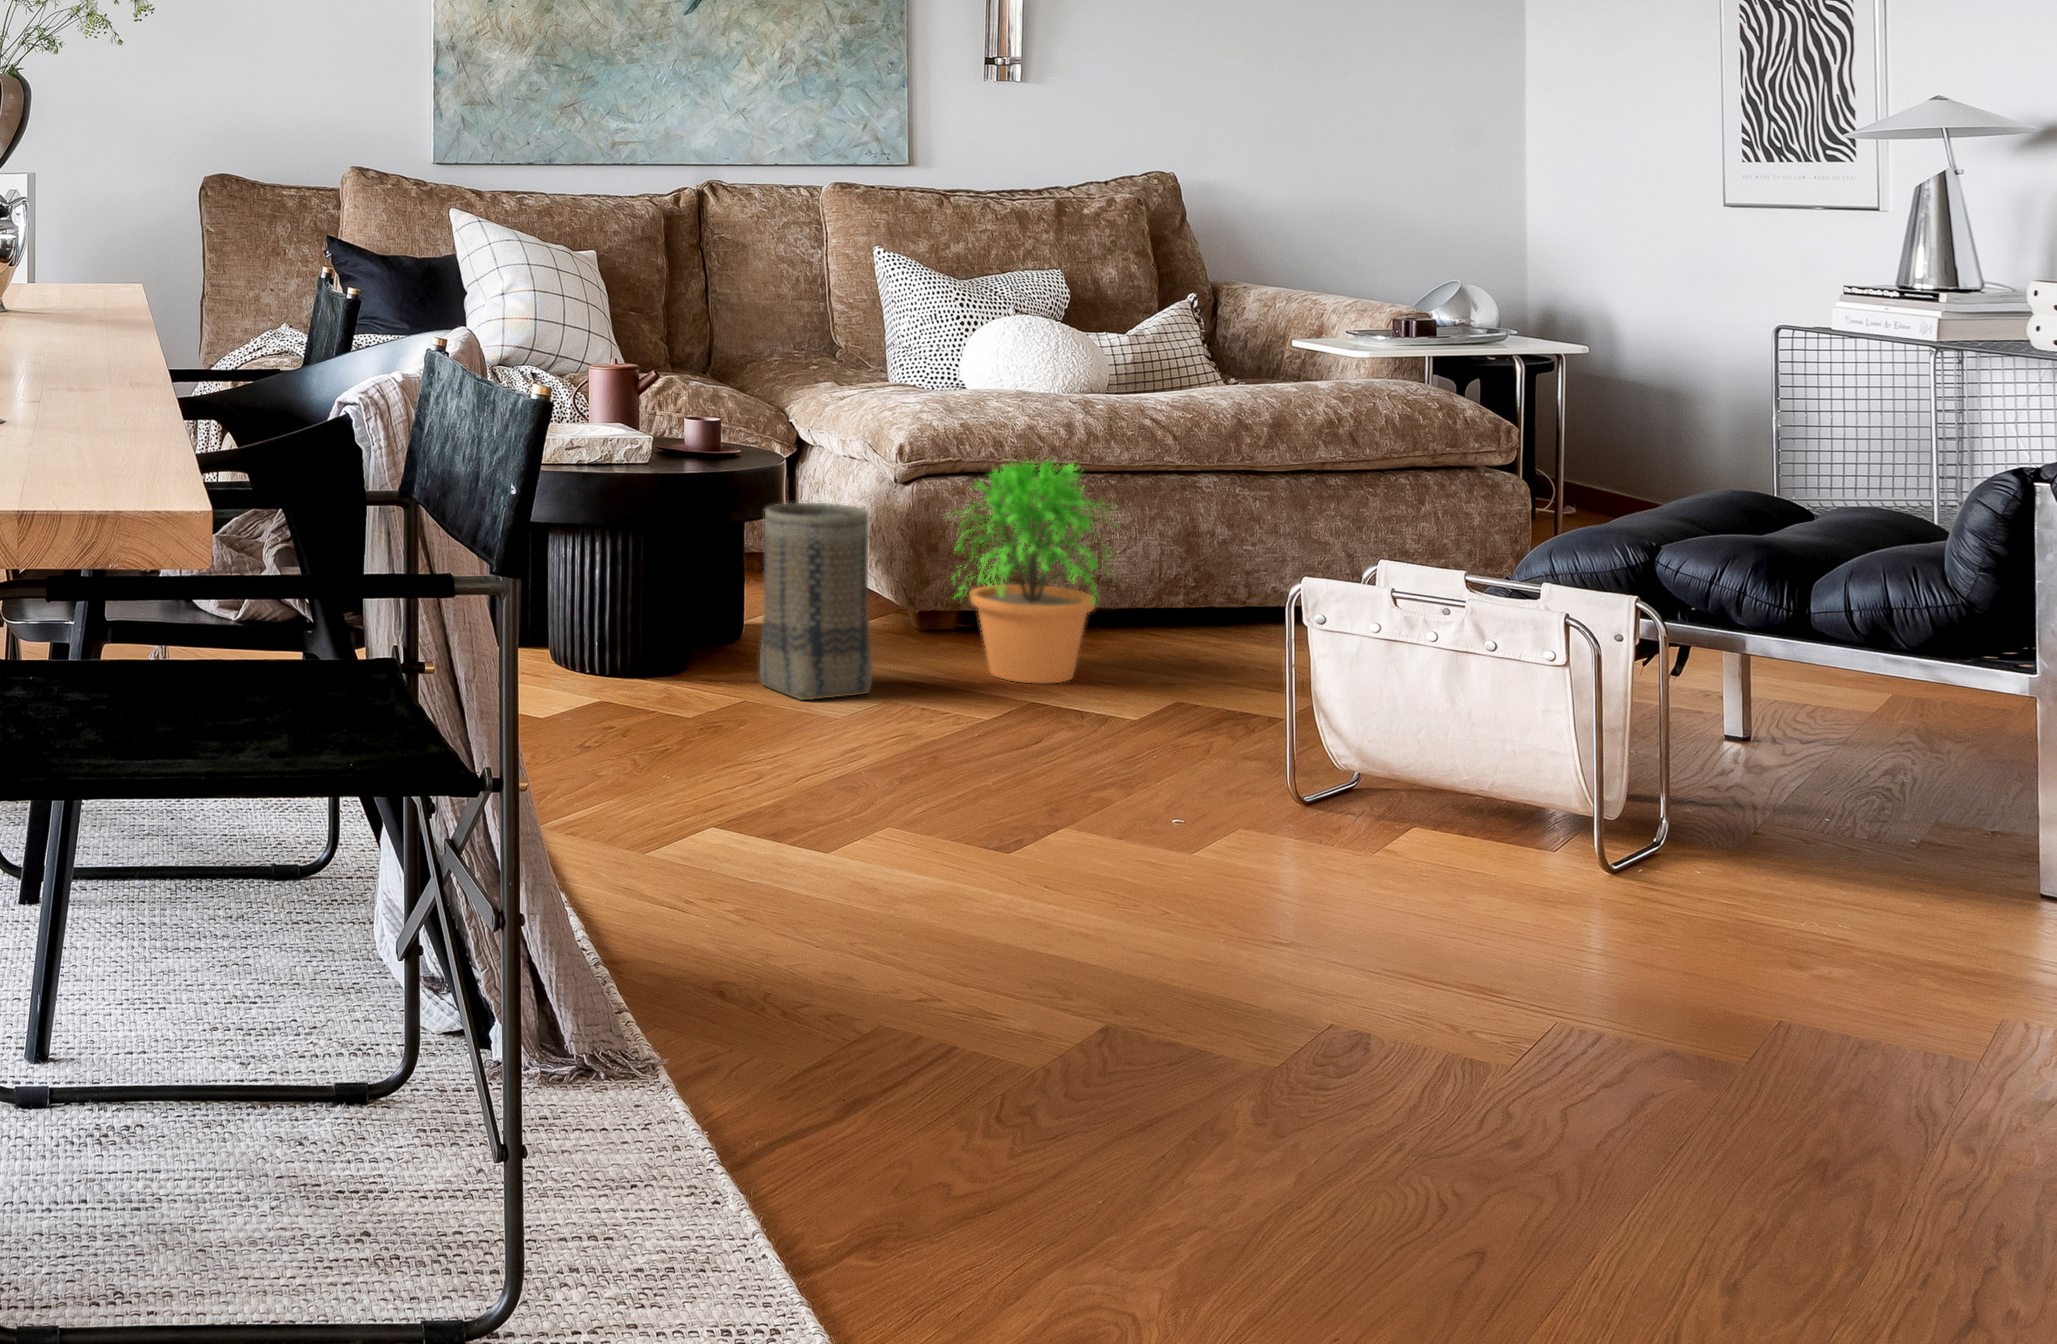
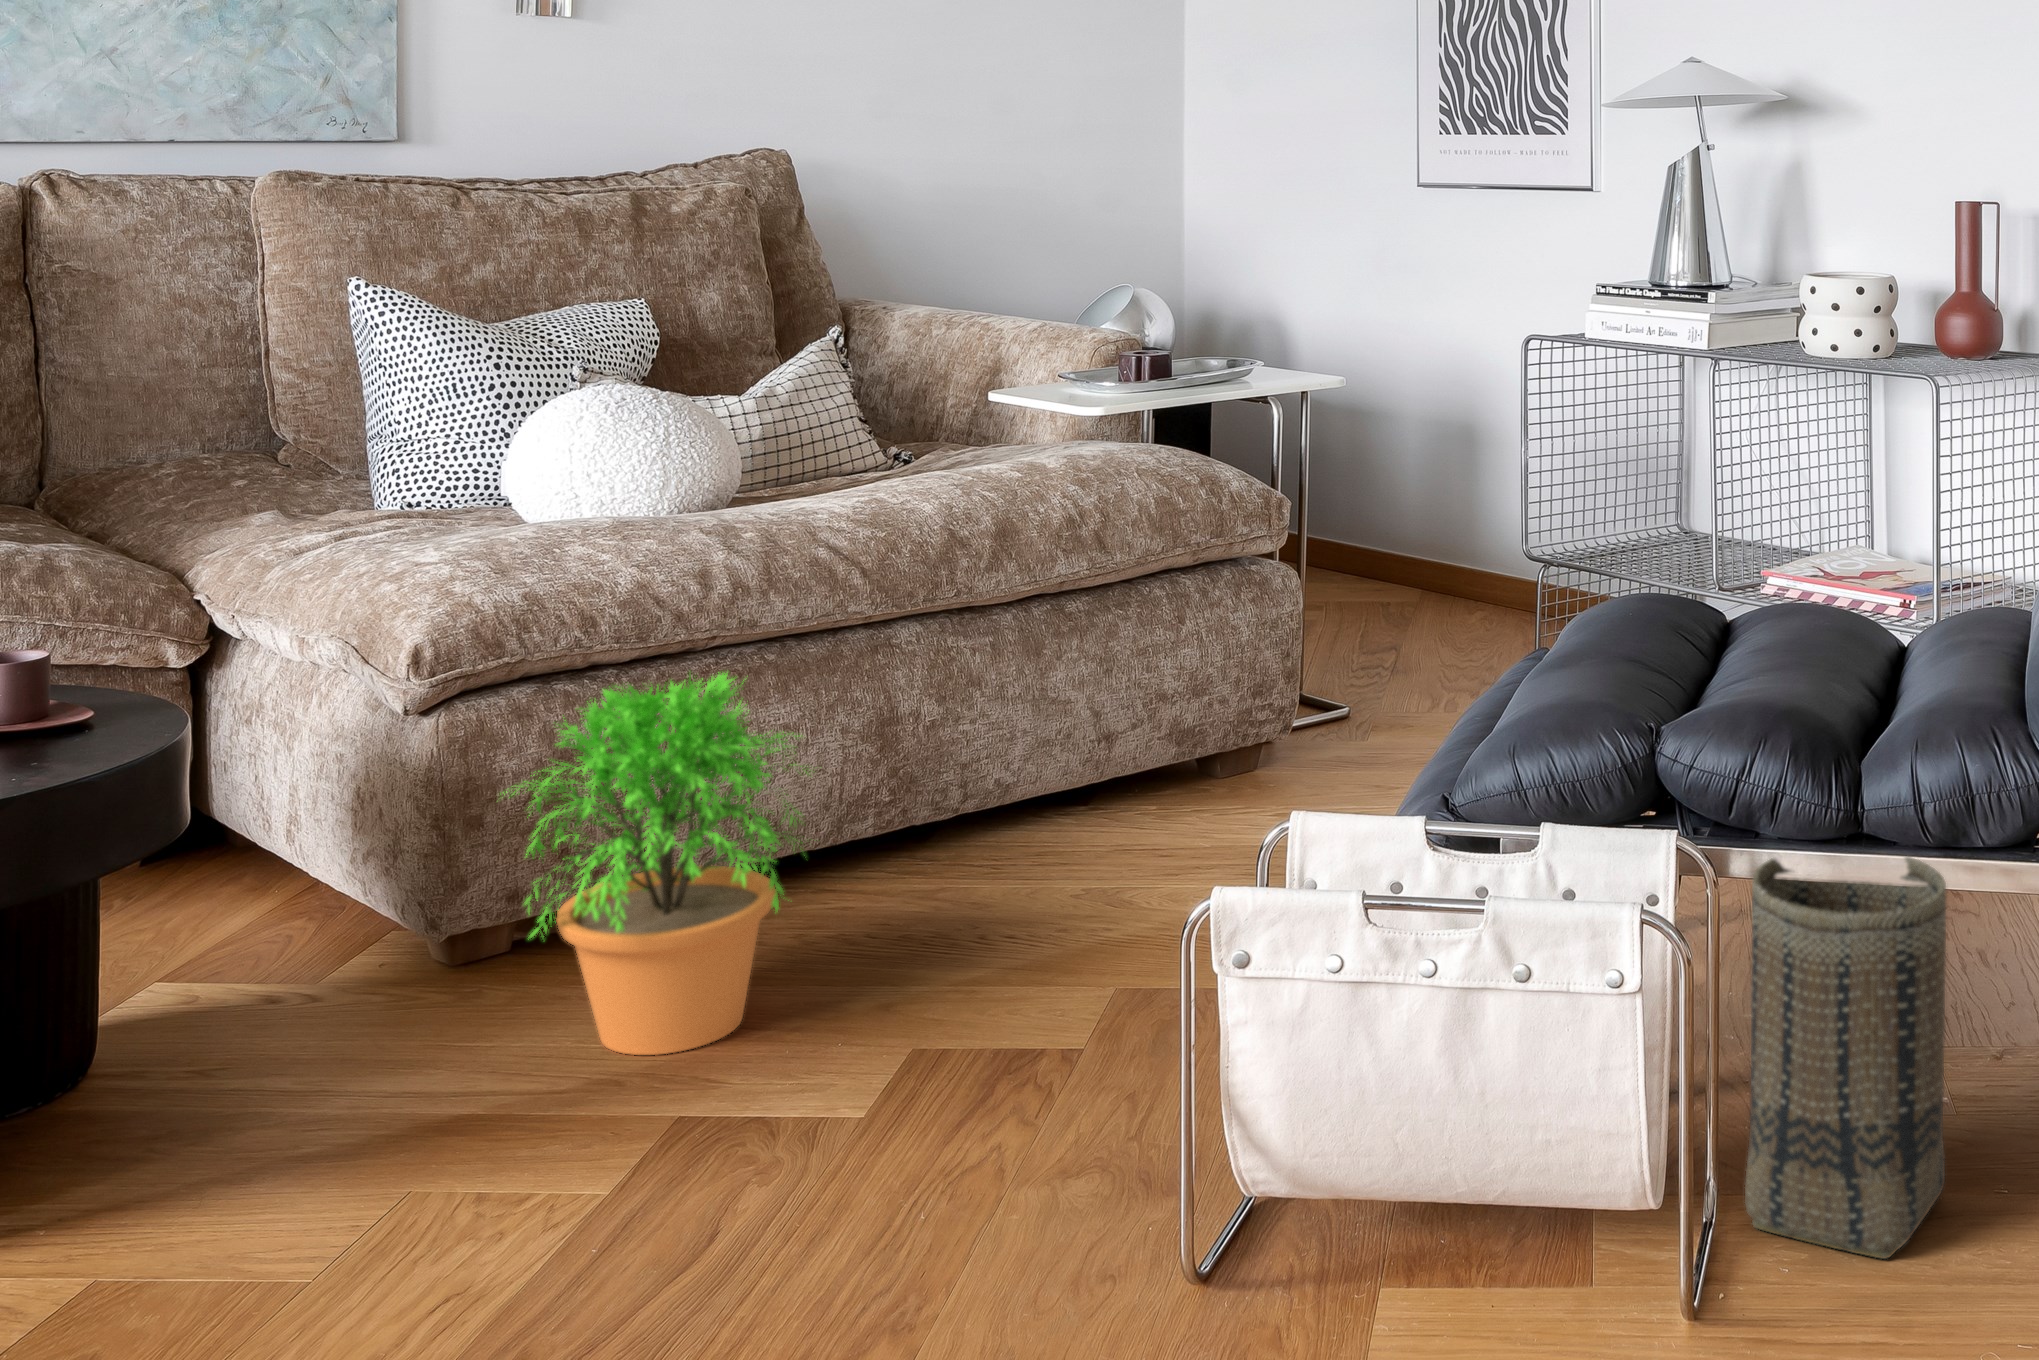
basket: present [760,503,872,700] -> present [1745,857,1946,1259]

